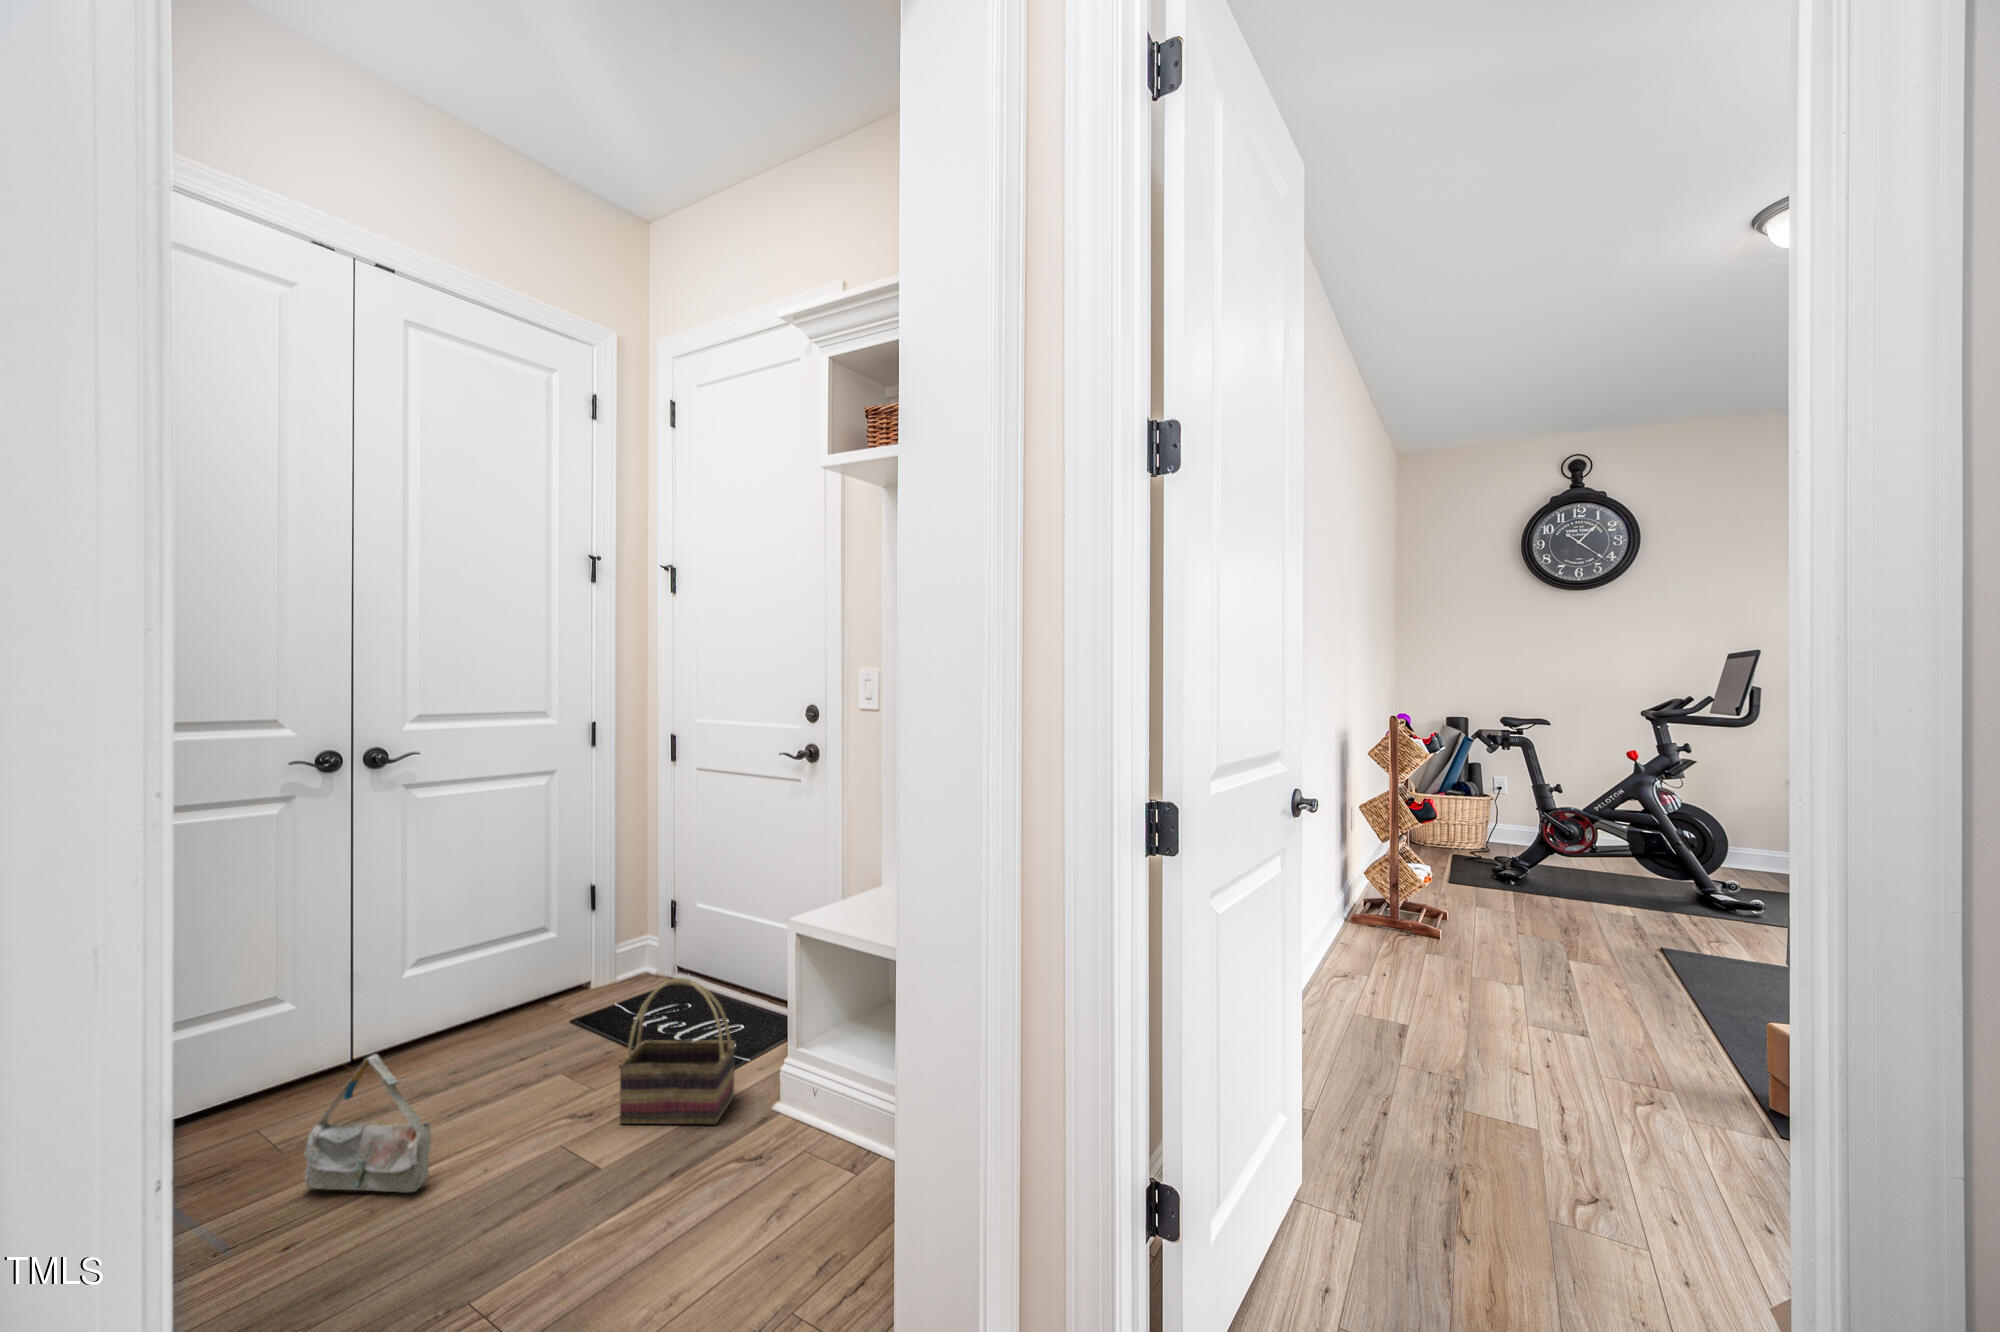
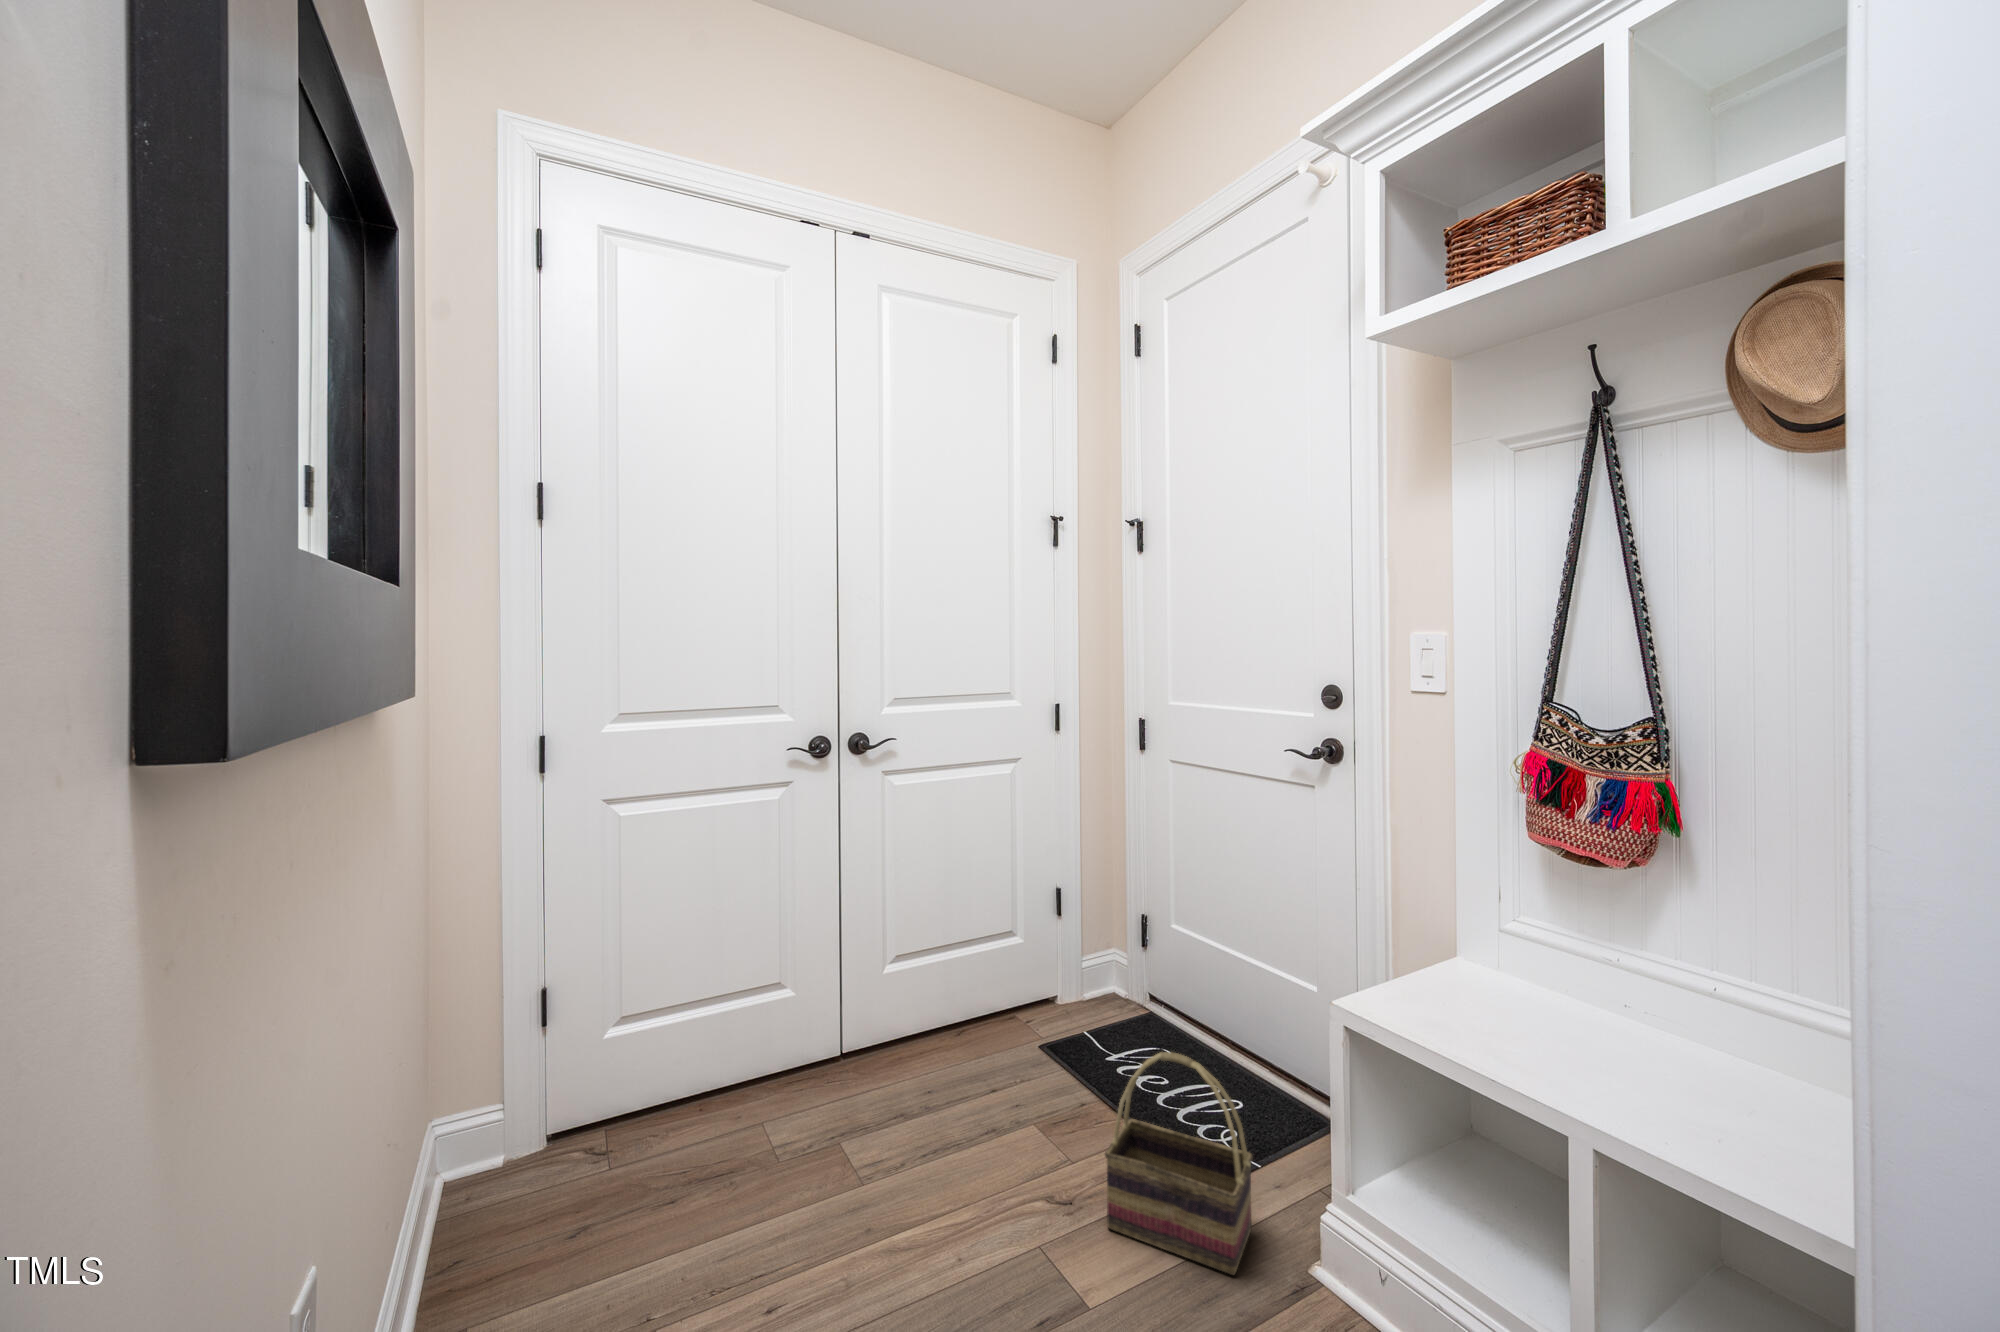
bag: present [304,1054,432,1193] -> none [793,1083,907,1259]

